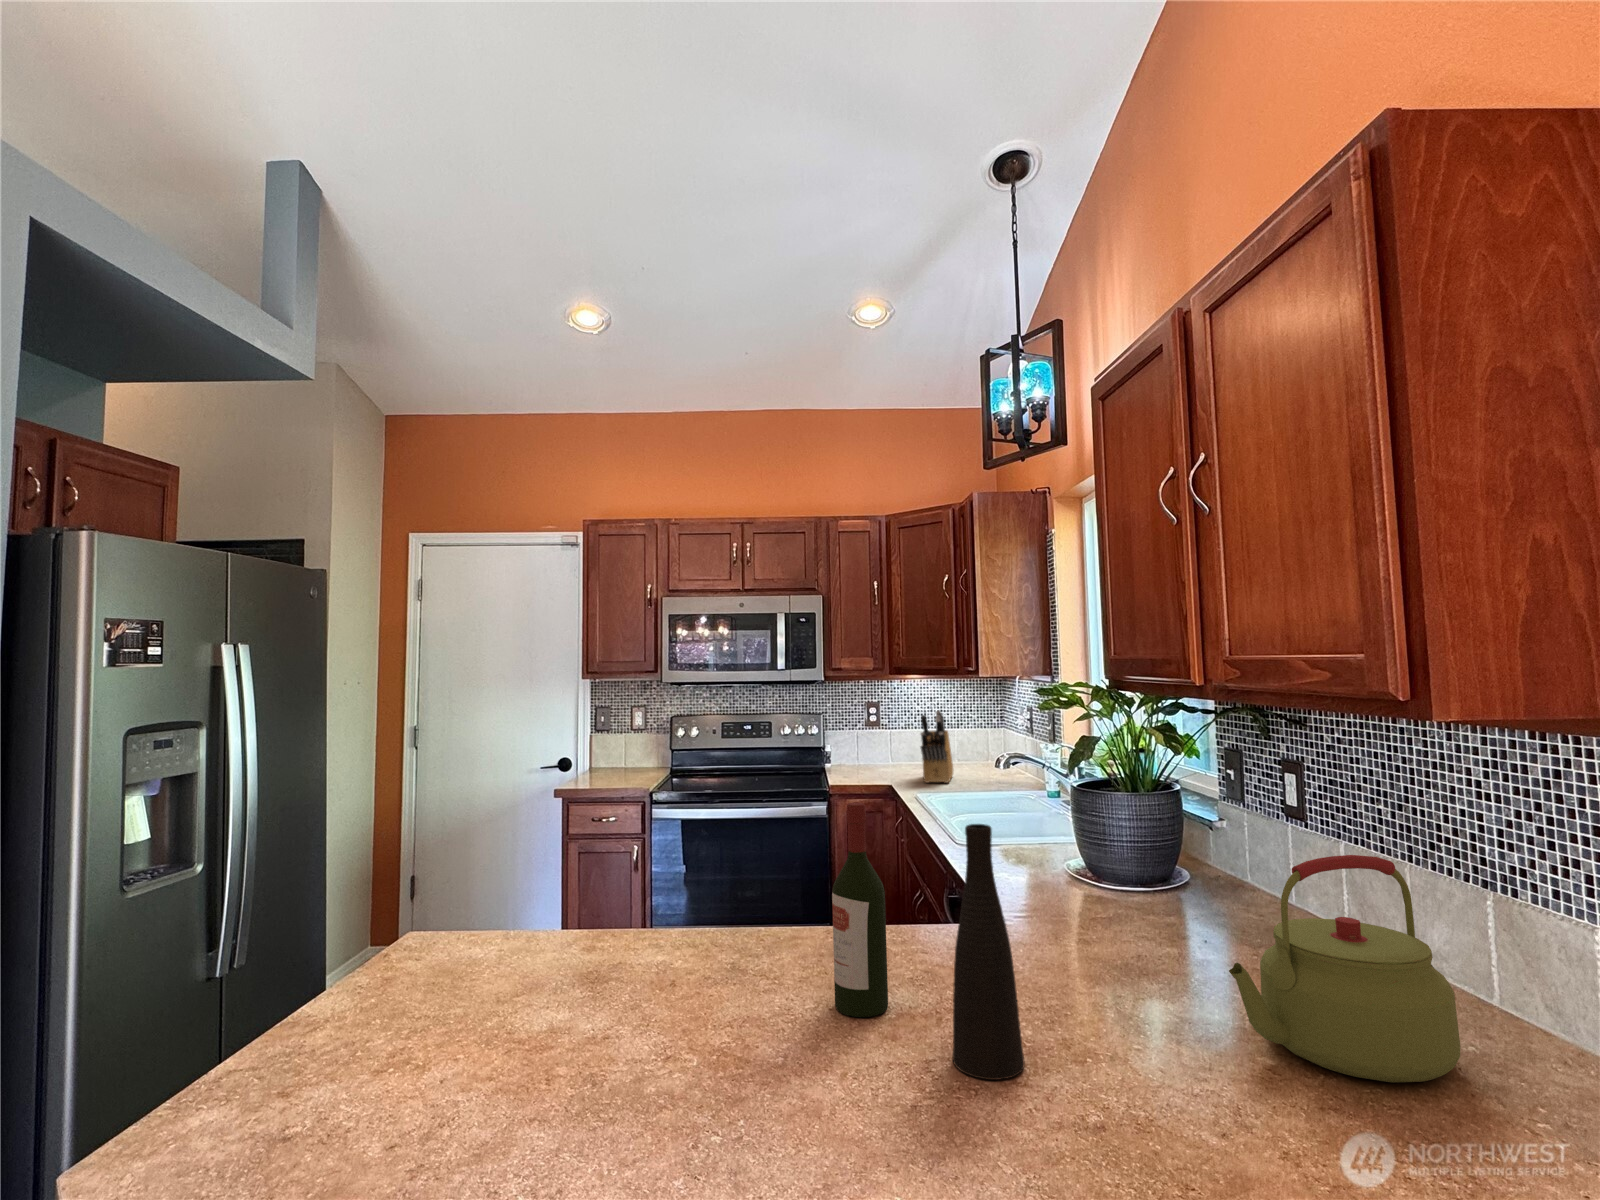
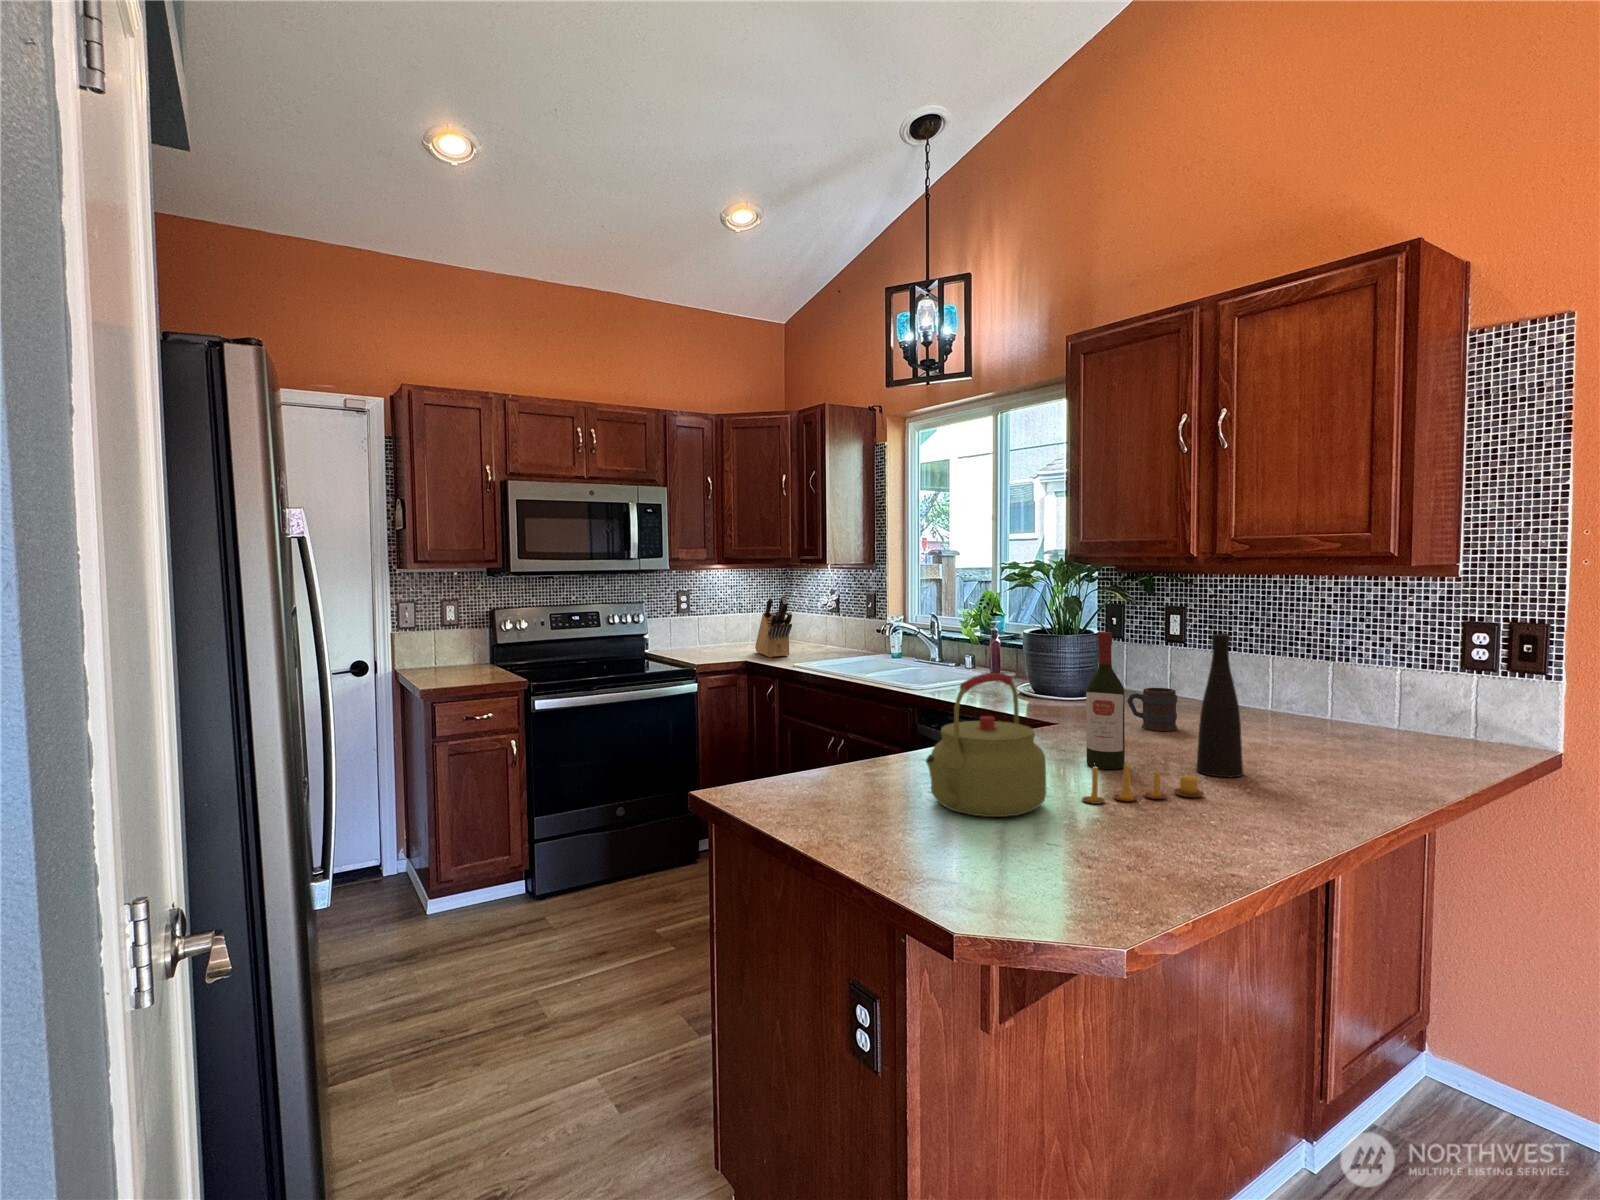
kettle: present [1229,855,1461,1083] -> present [926,673,1046,817]
mug: none [1077,891,1153,969] -> present [1127,688,1177,731]
candle: none [664,1003,846,1098] -> present [1082,765,1203,804]

